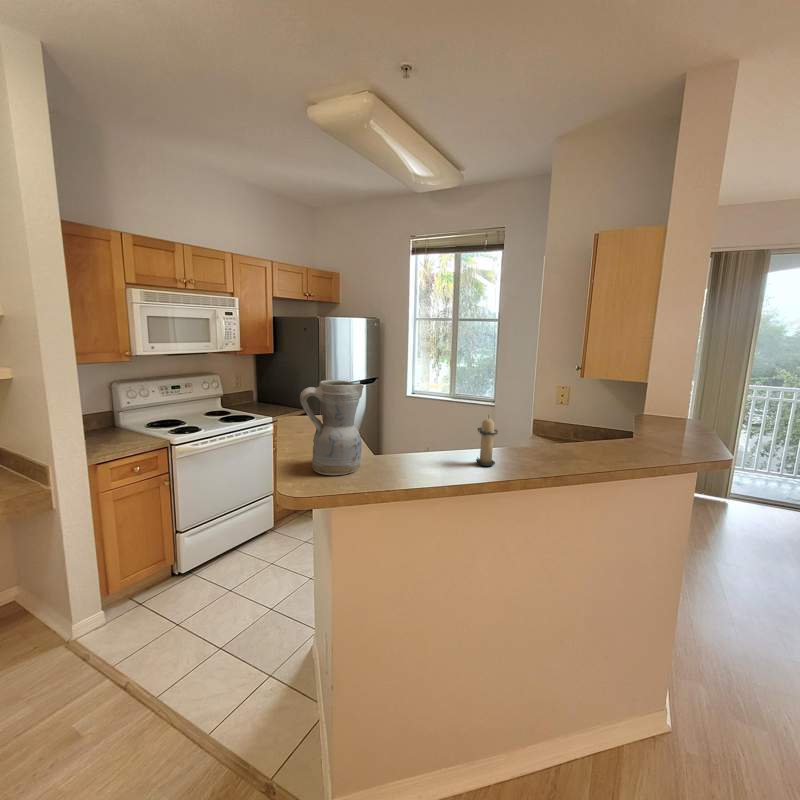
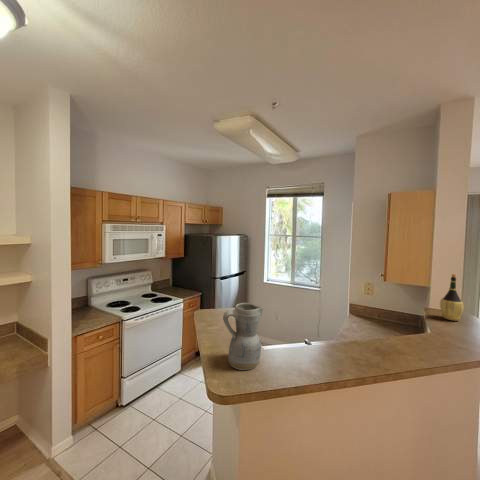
wine bottle: none [655,356,688,426] -> present [440,274,464,321]
candle: present [476,416,498,466] -> none [334,326,352,362]

